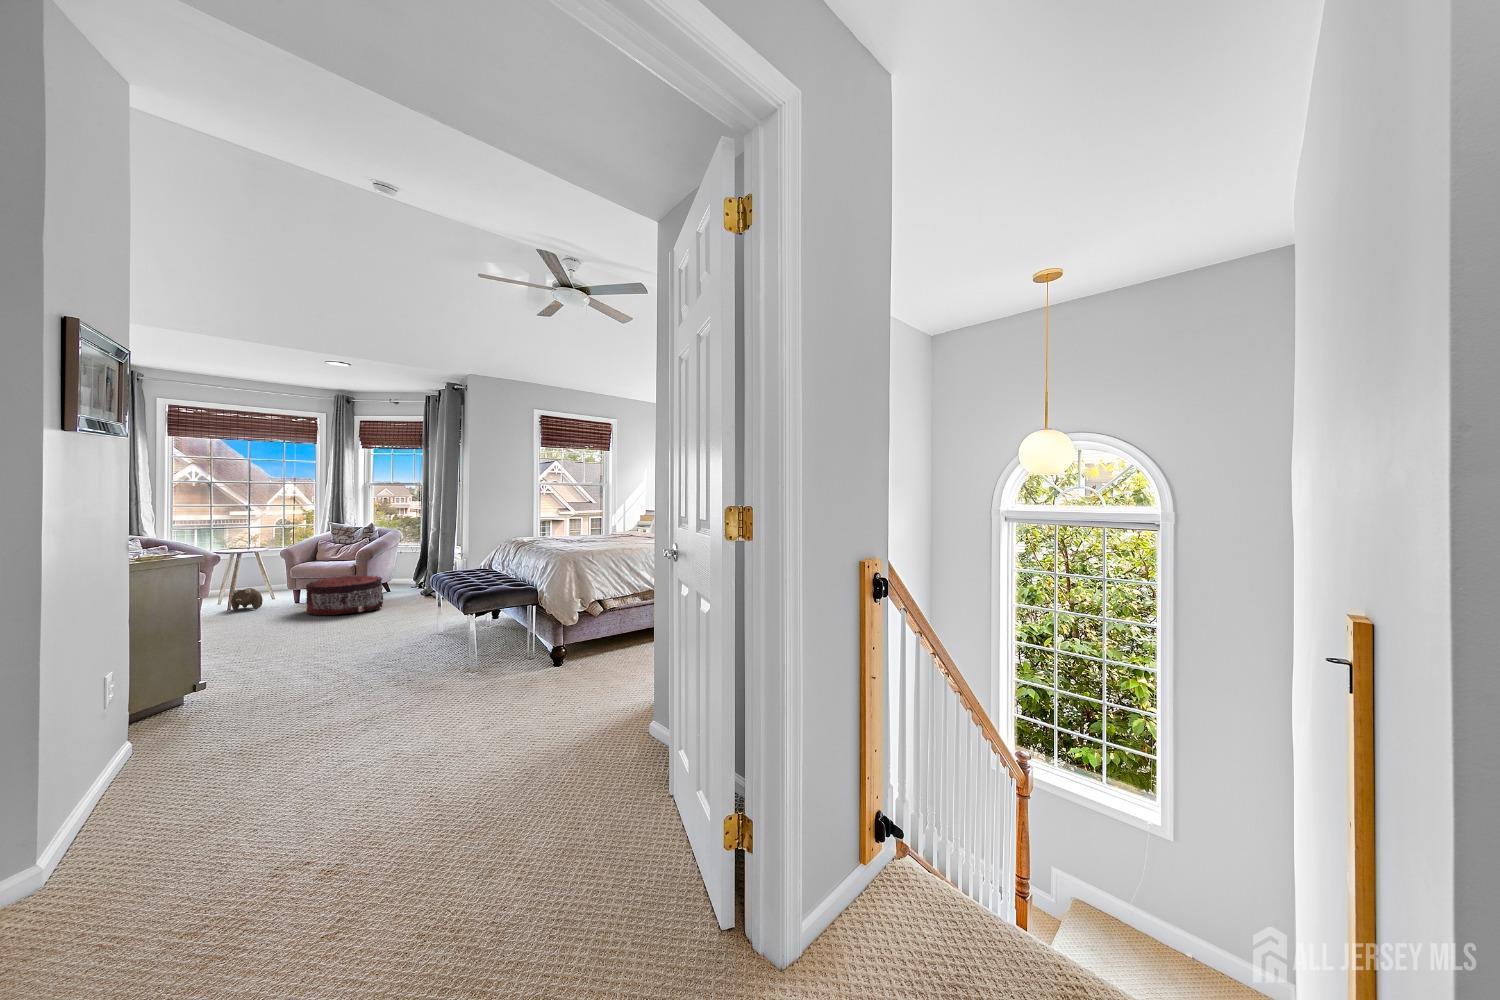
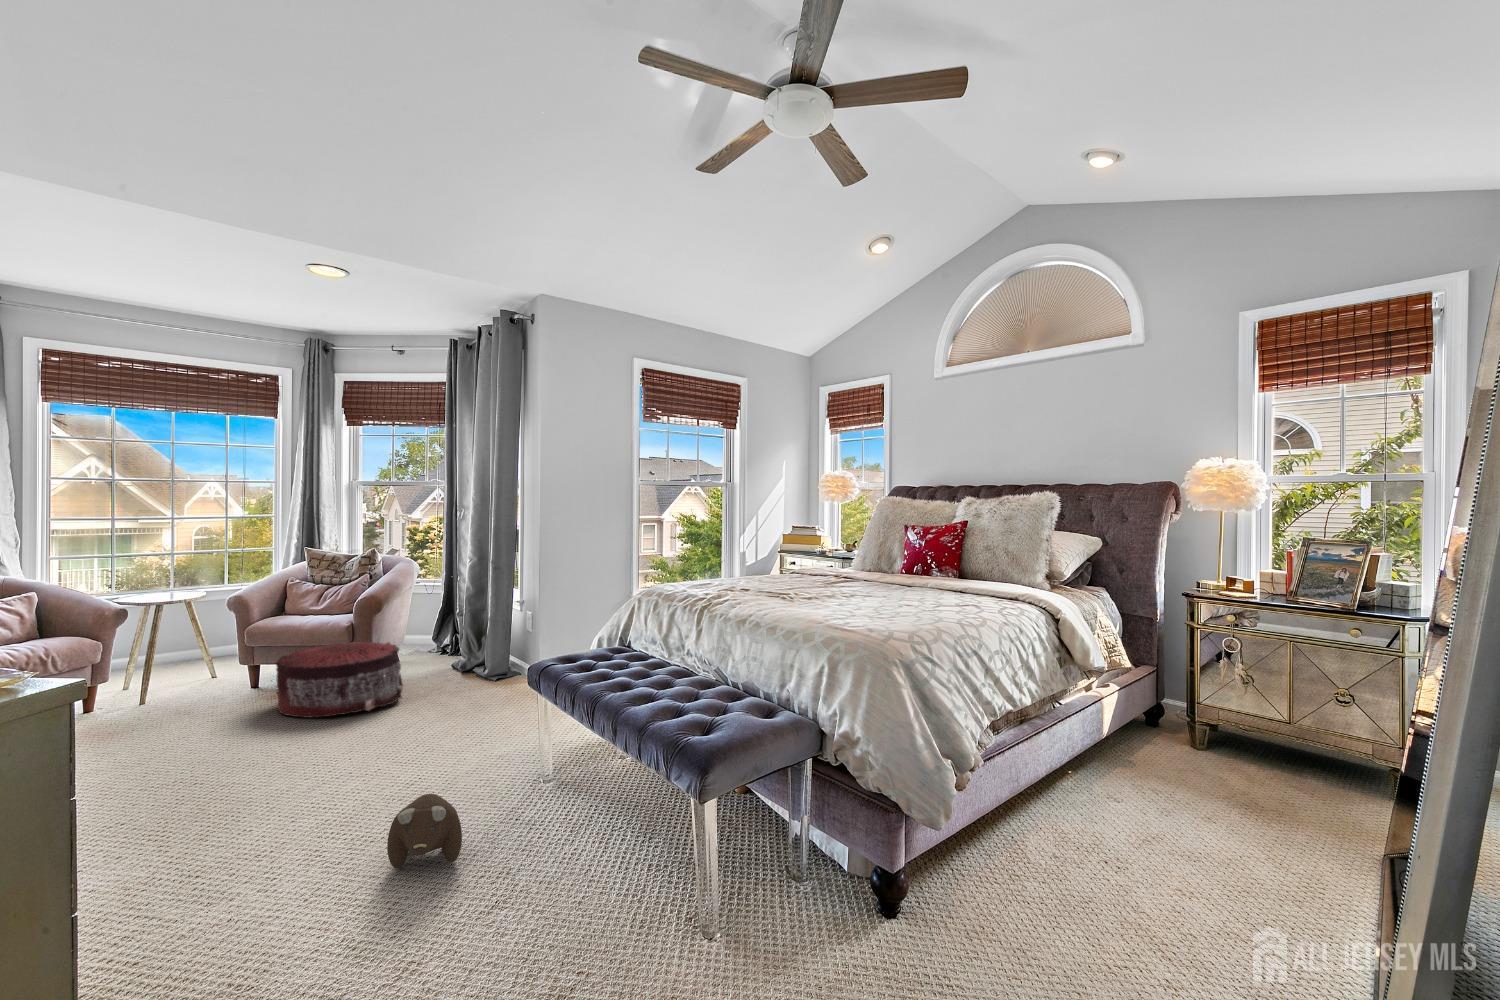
plush toy: present [231,588,263,610] -> present [387,794,462,869]

